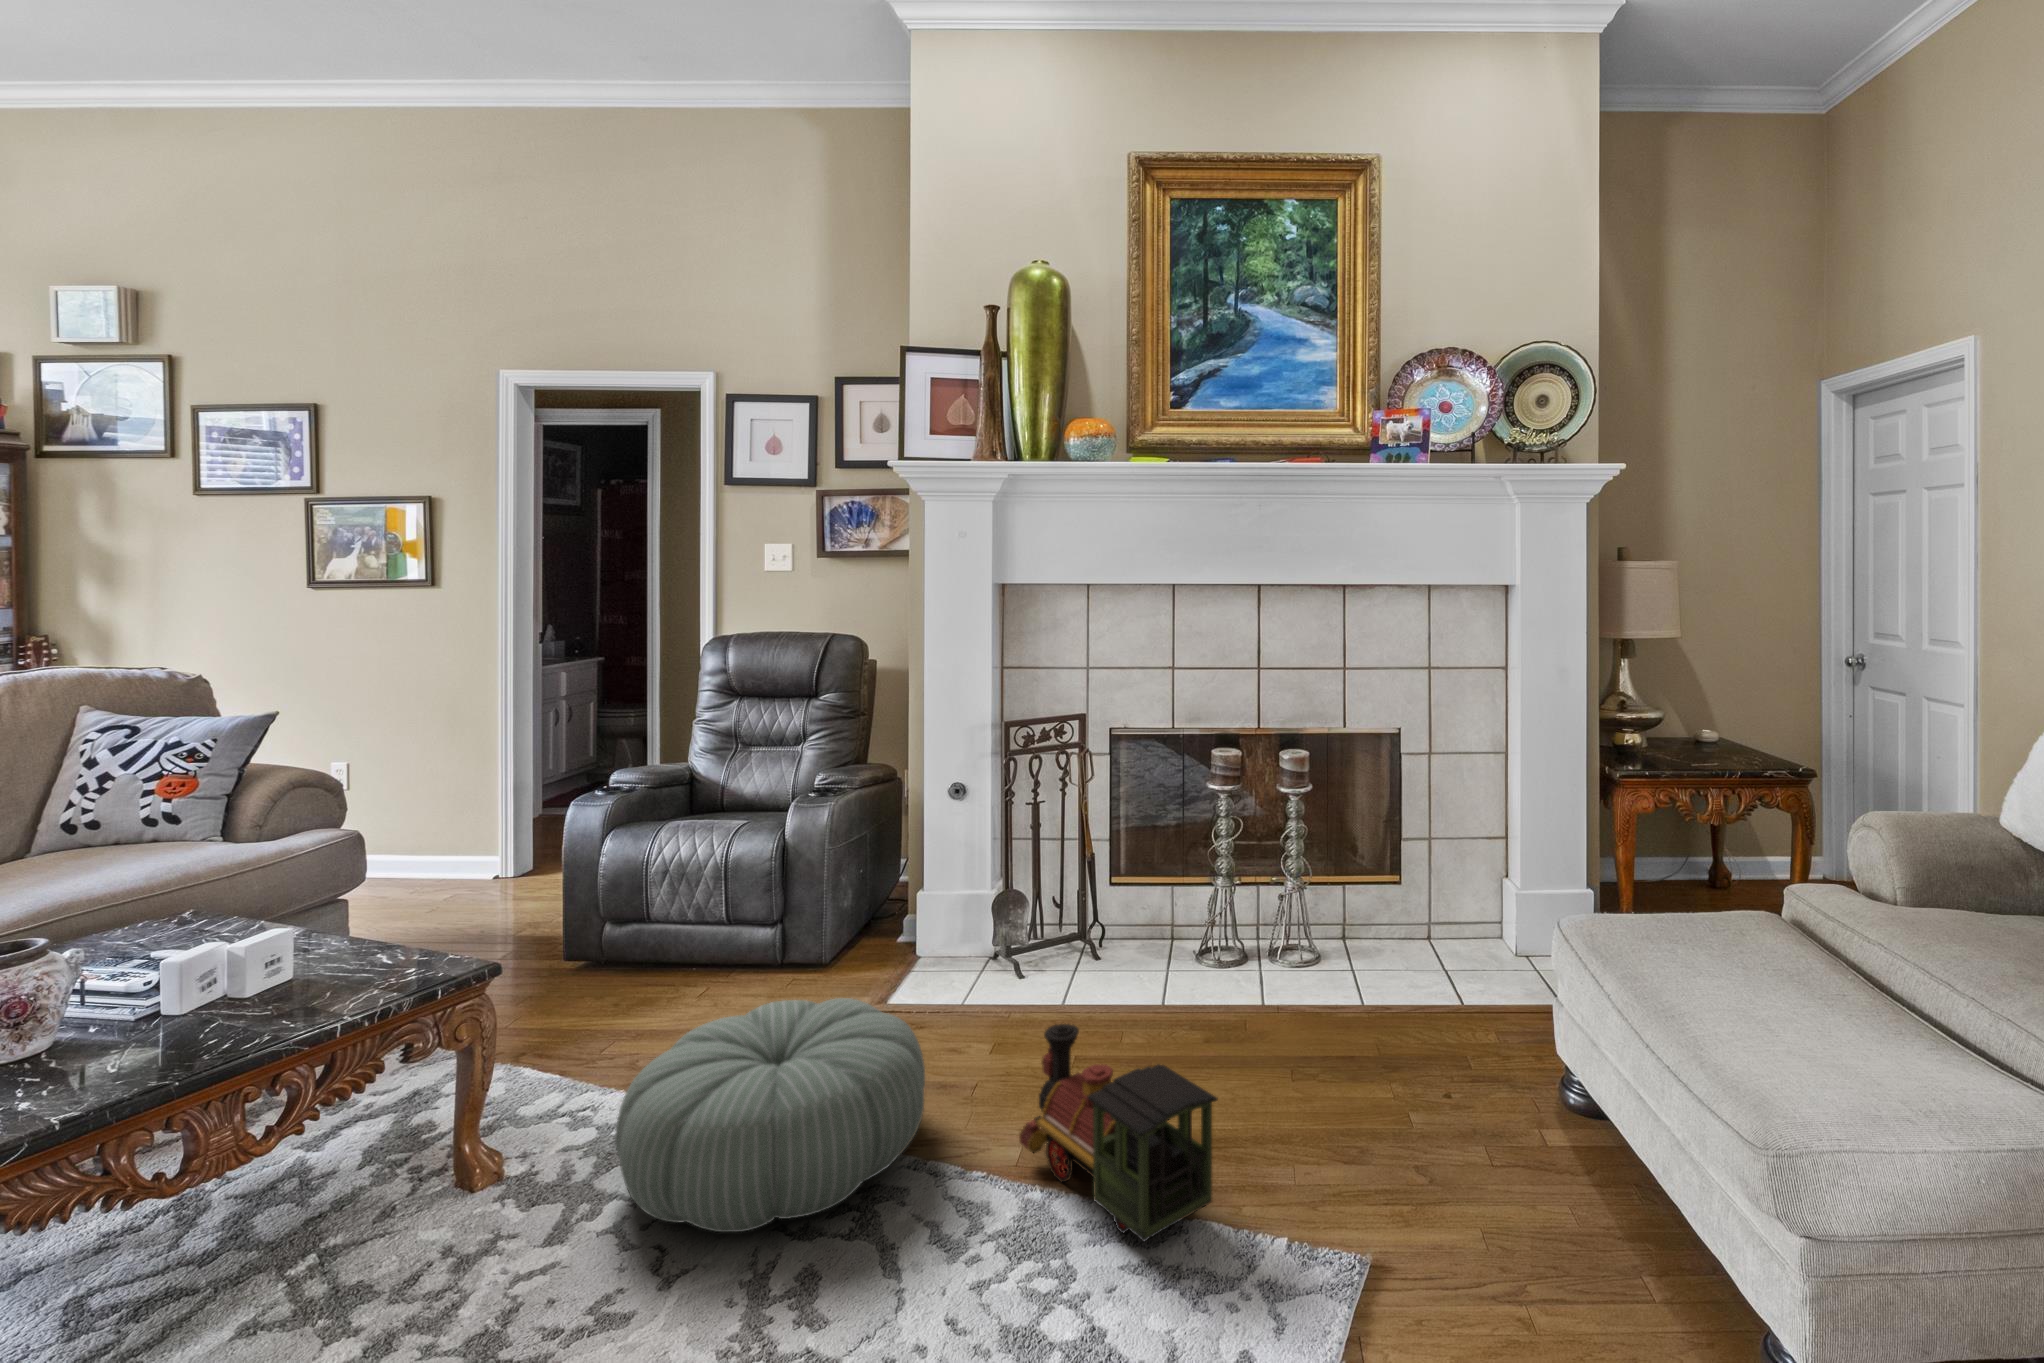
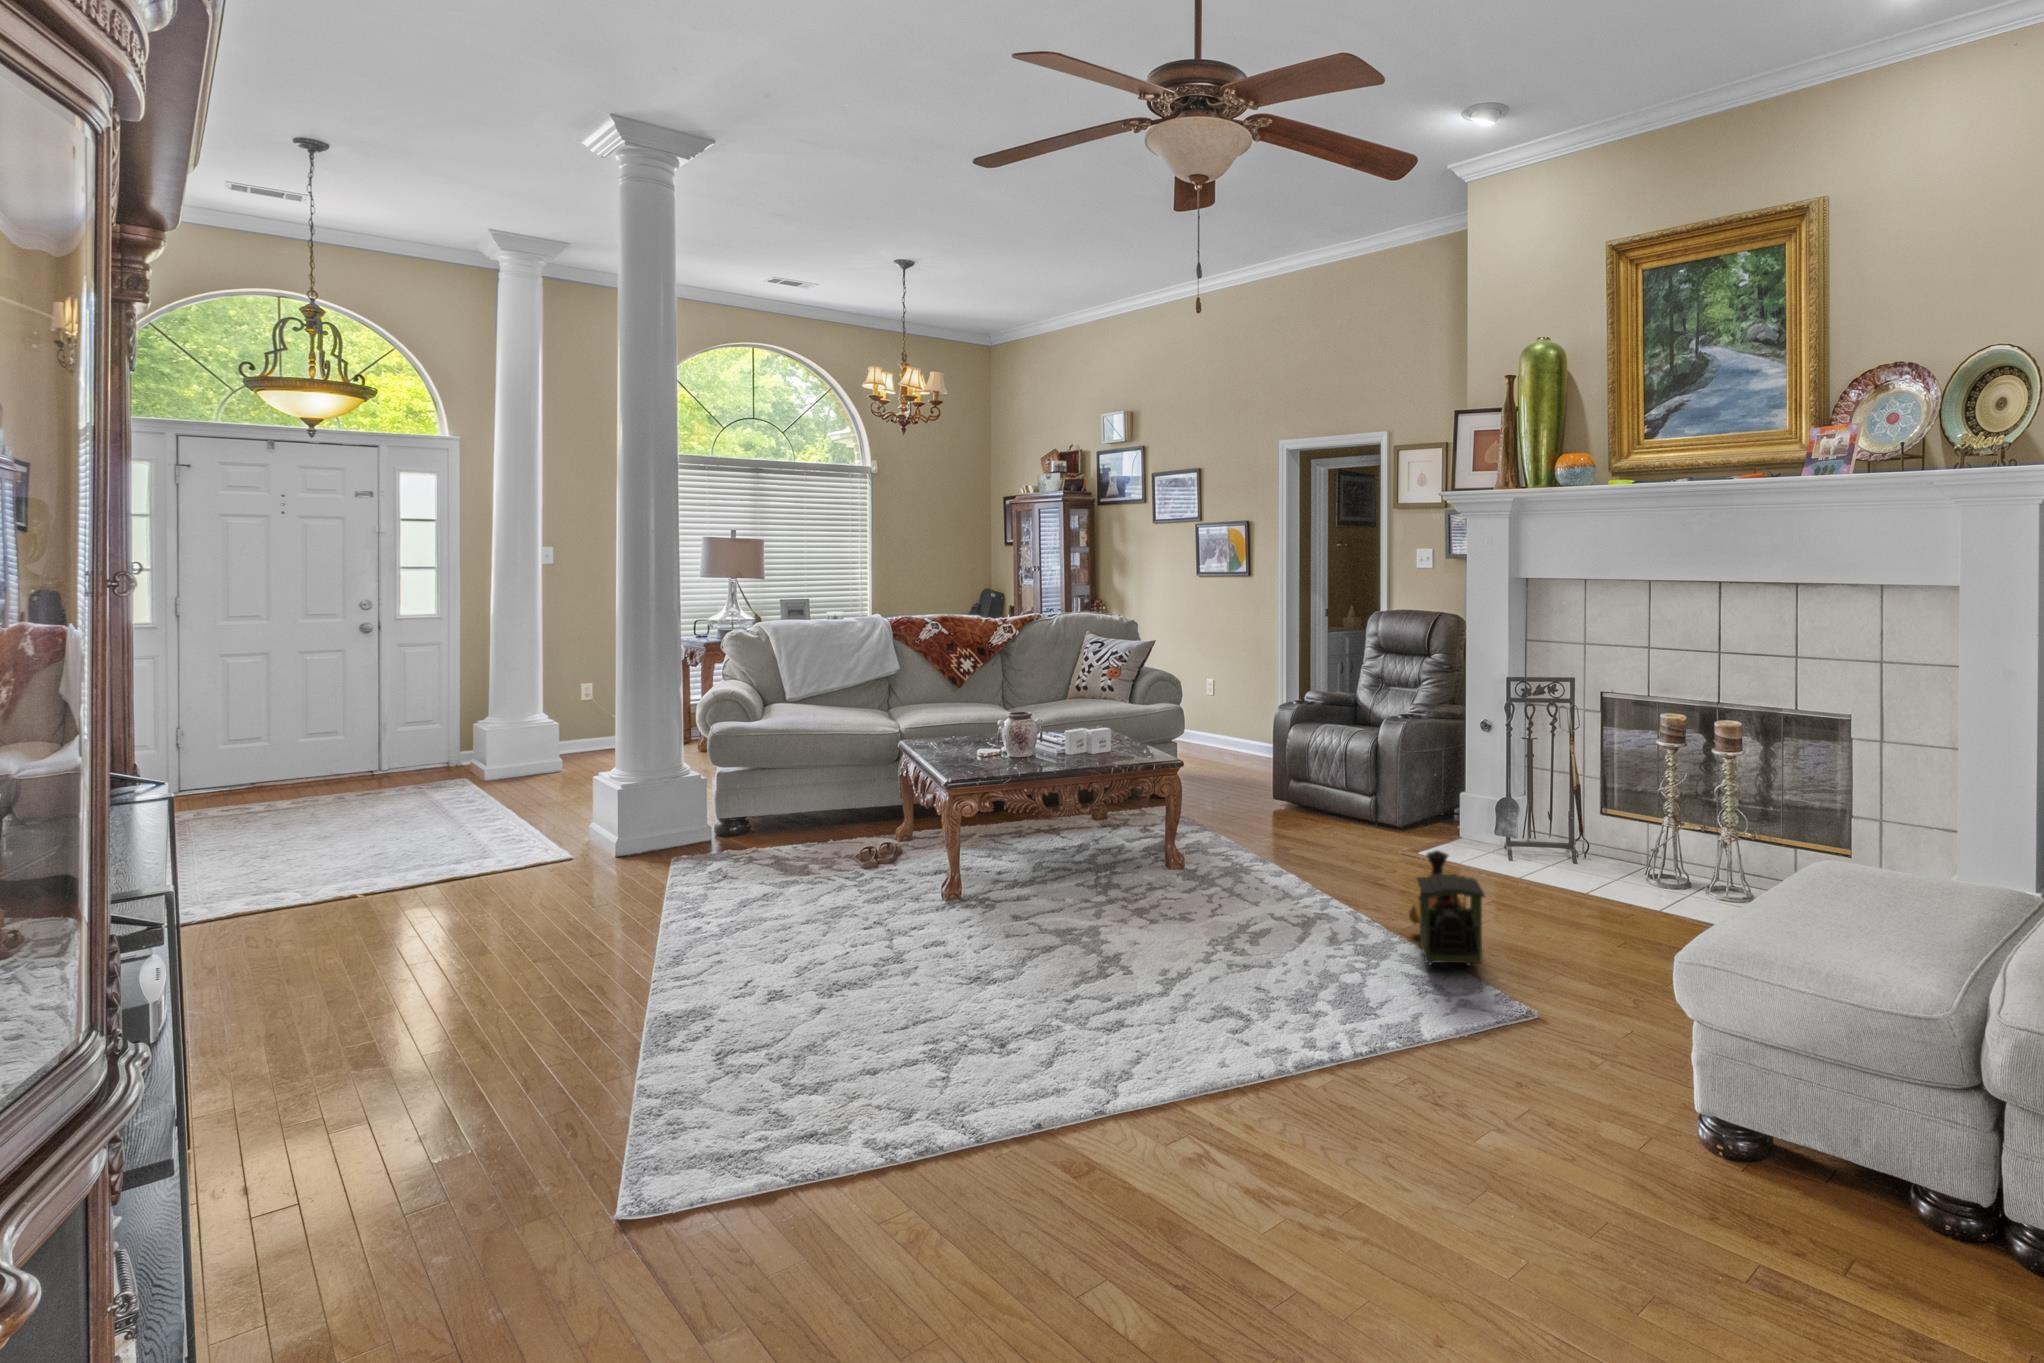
pouf: present [615,998,925,1232] -> none [1215,815,1380,914]

